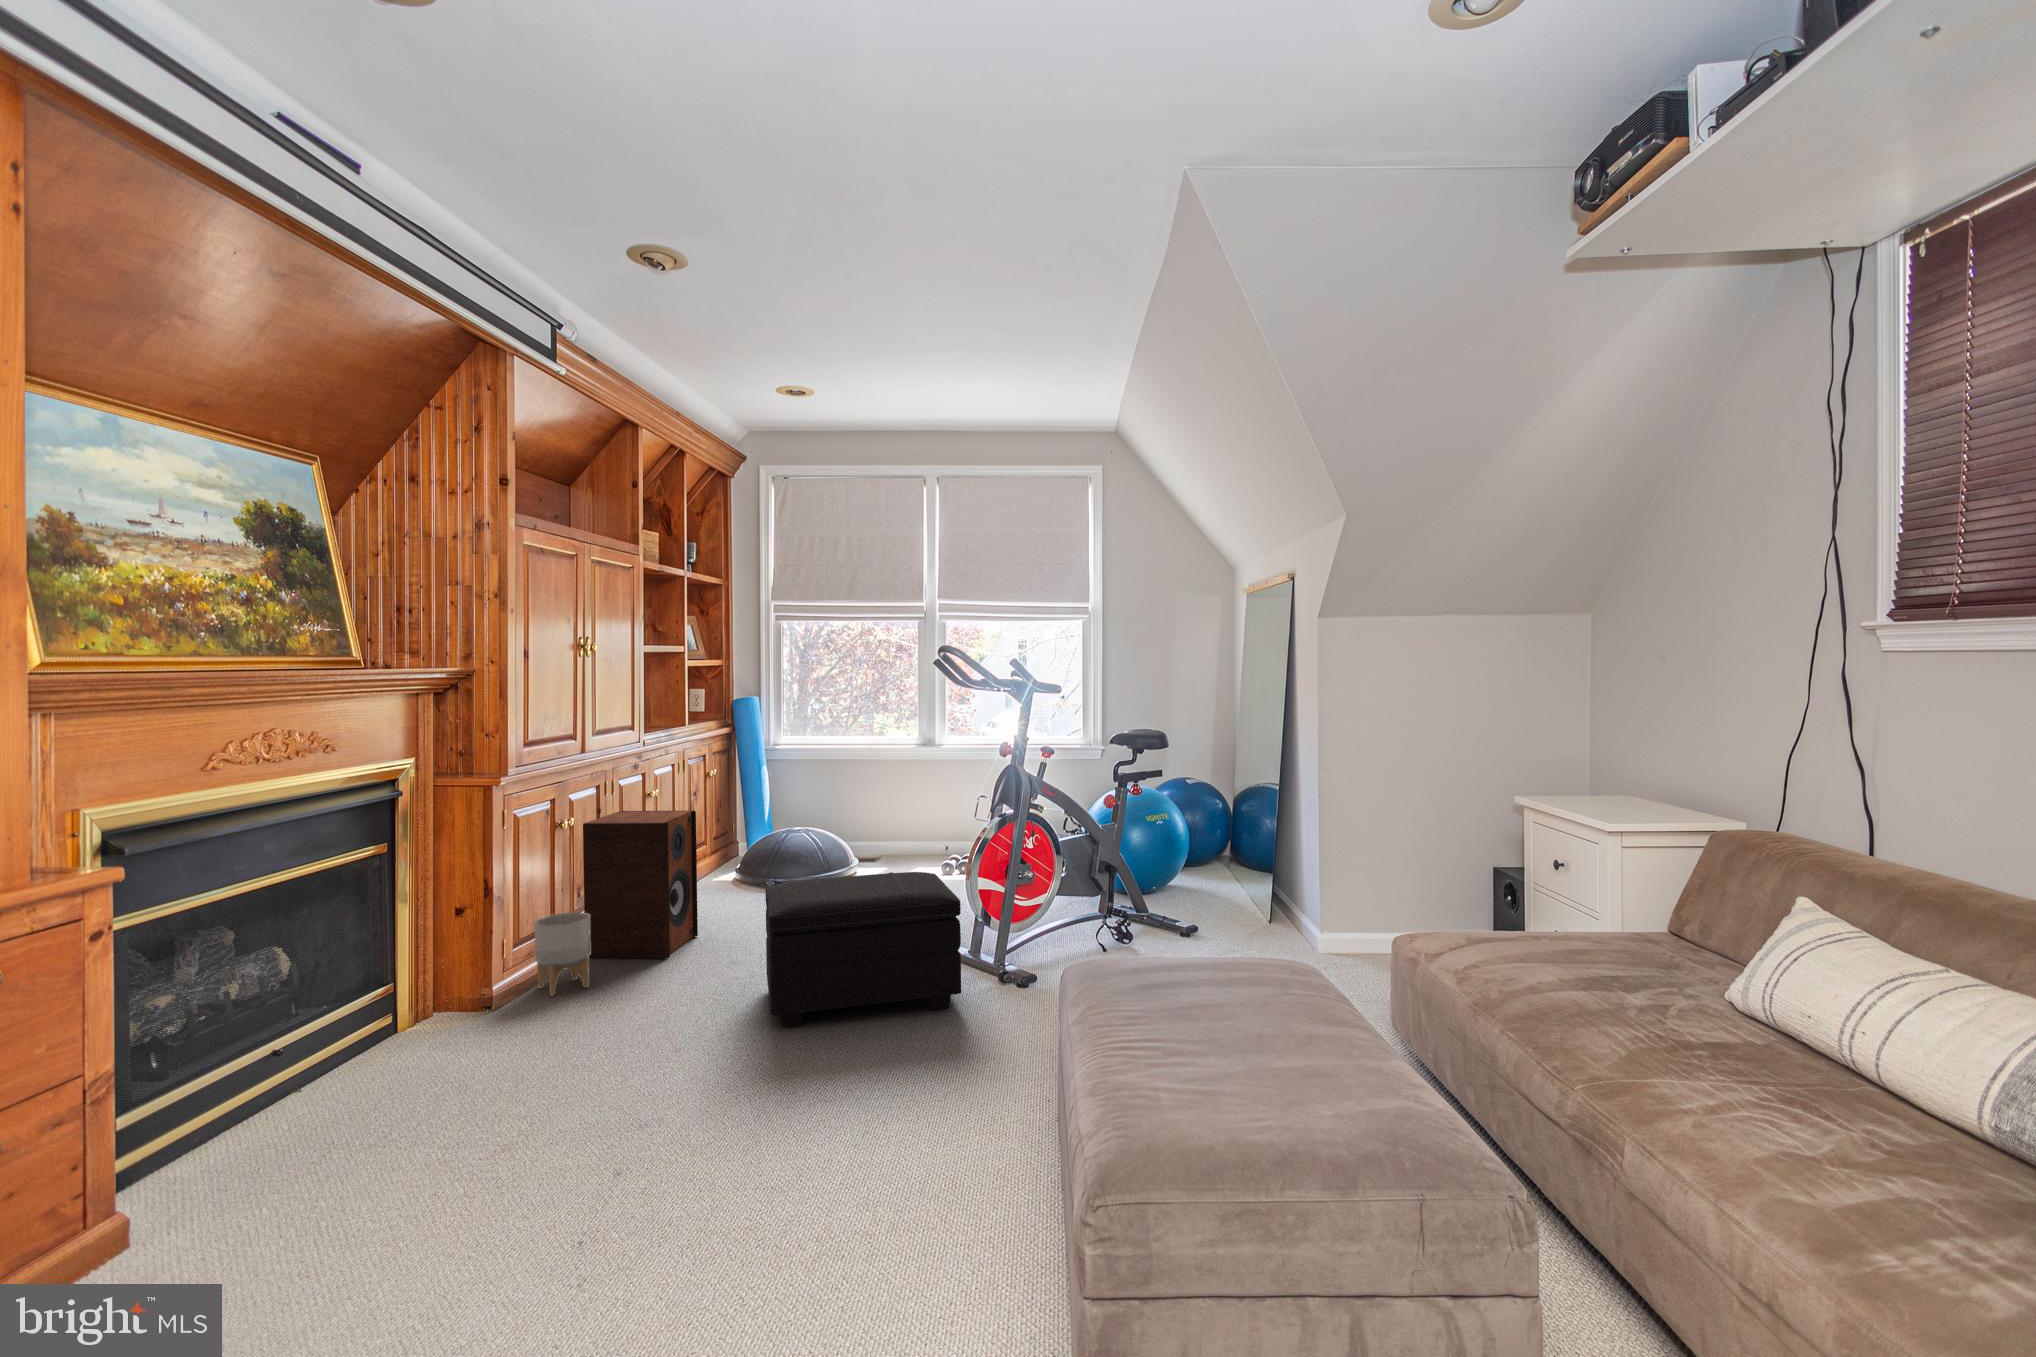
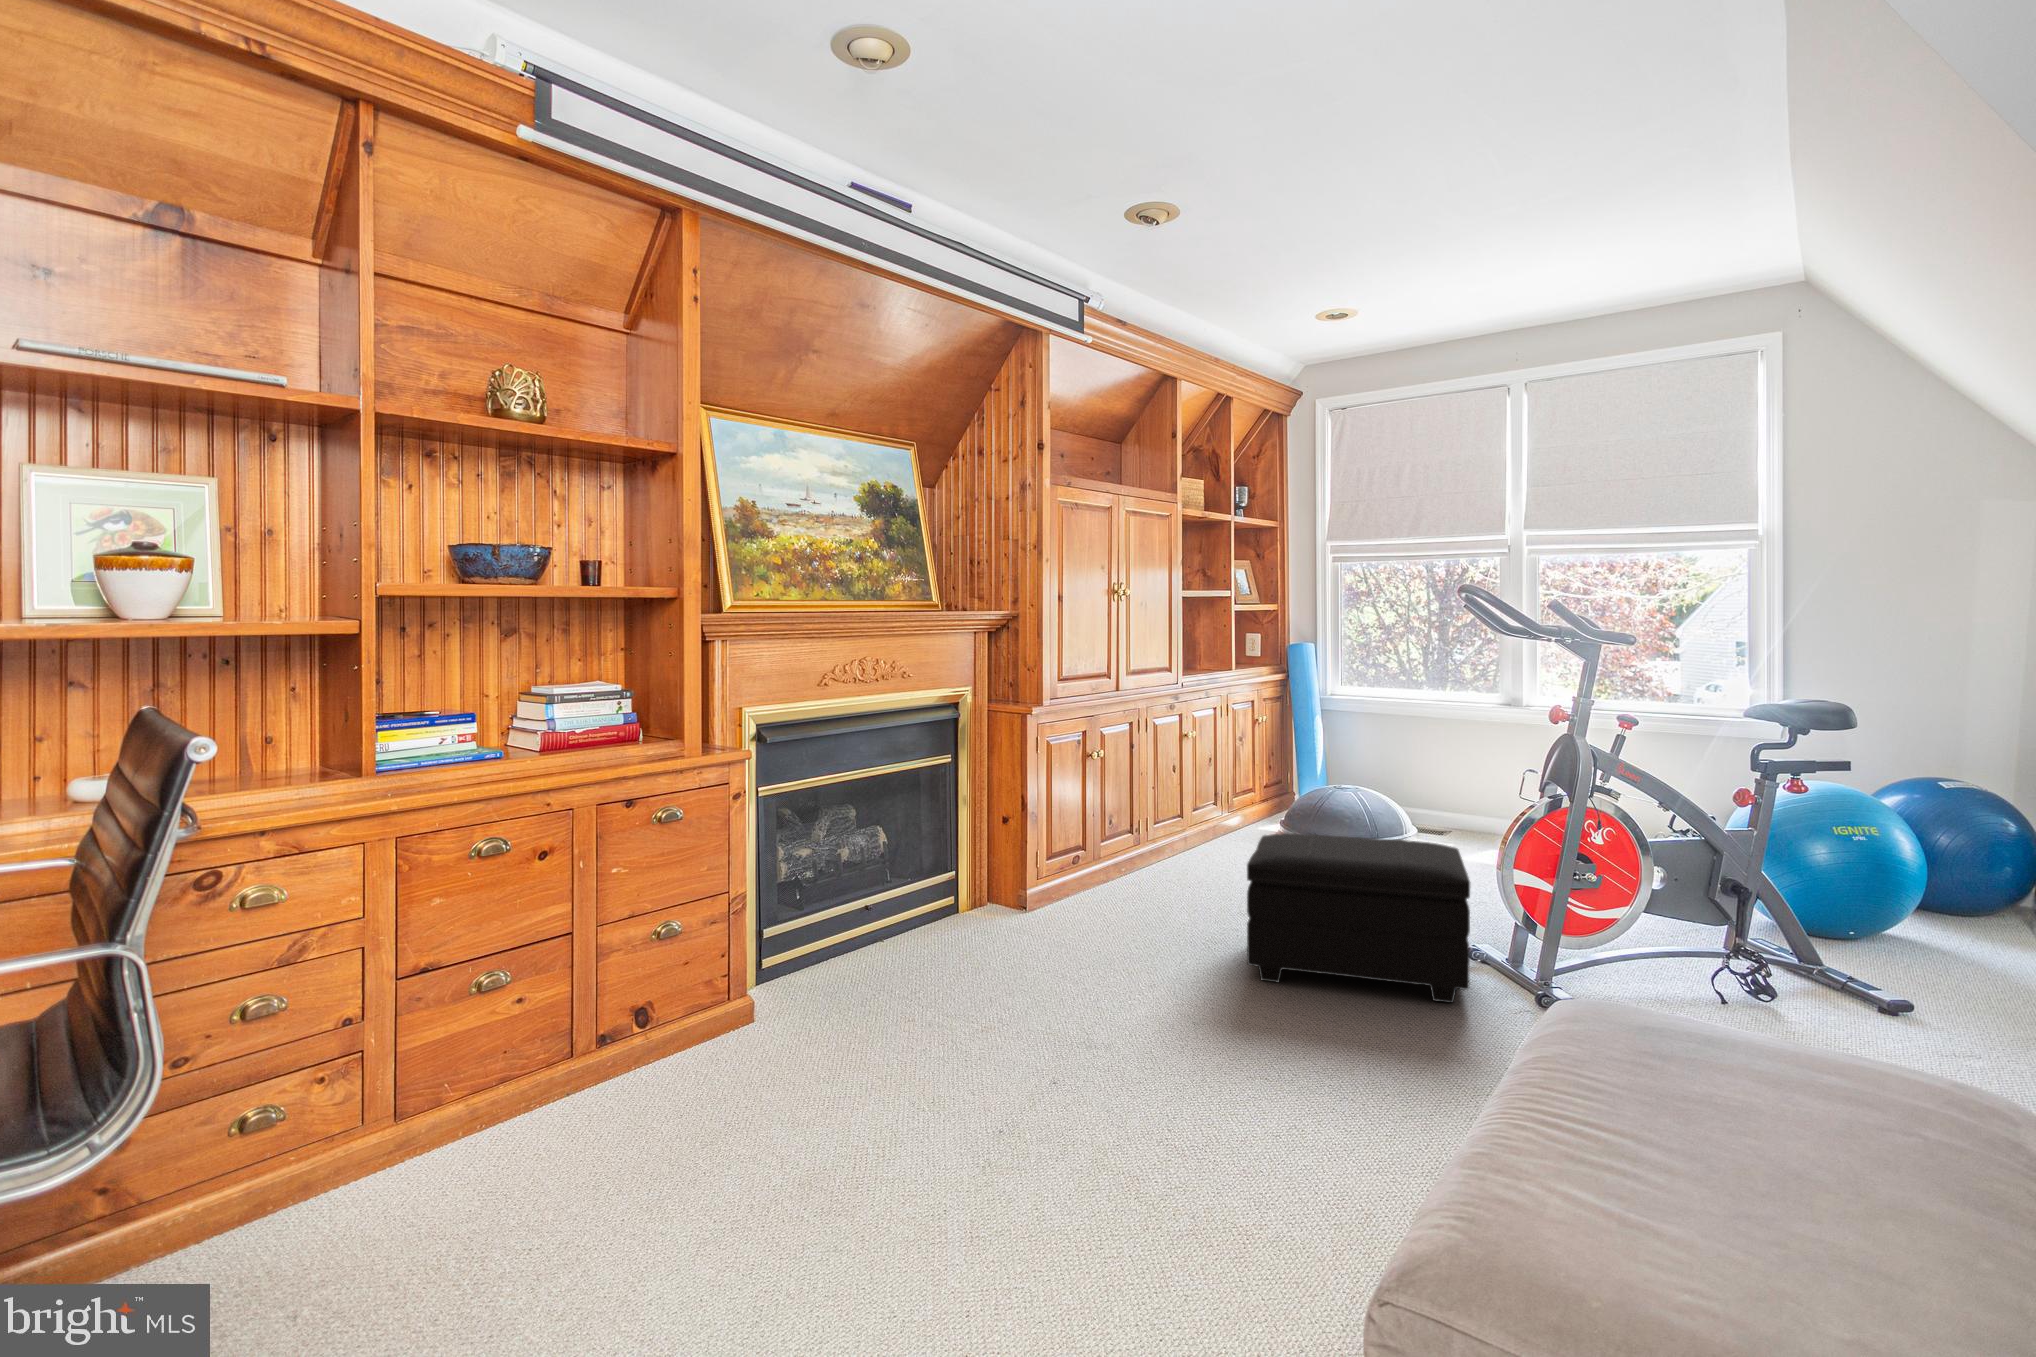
speaker: present [583,811,698,959] -> none [1114,748,1219,892]
planter: present [534,912,590,996] -> none [1065,834,1110,907]

